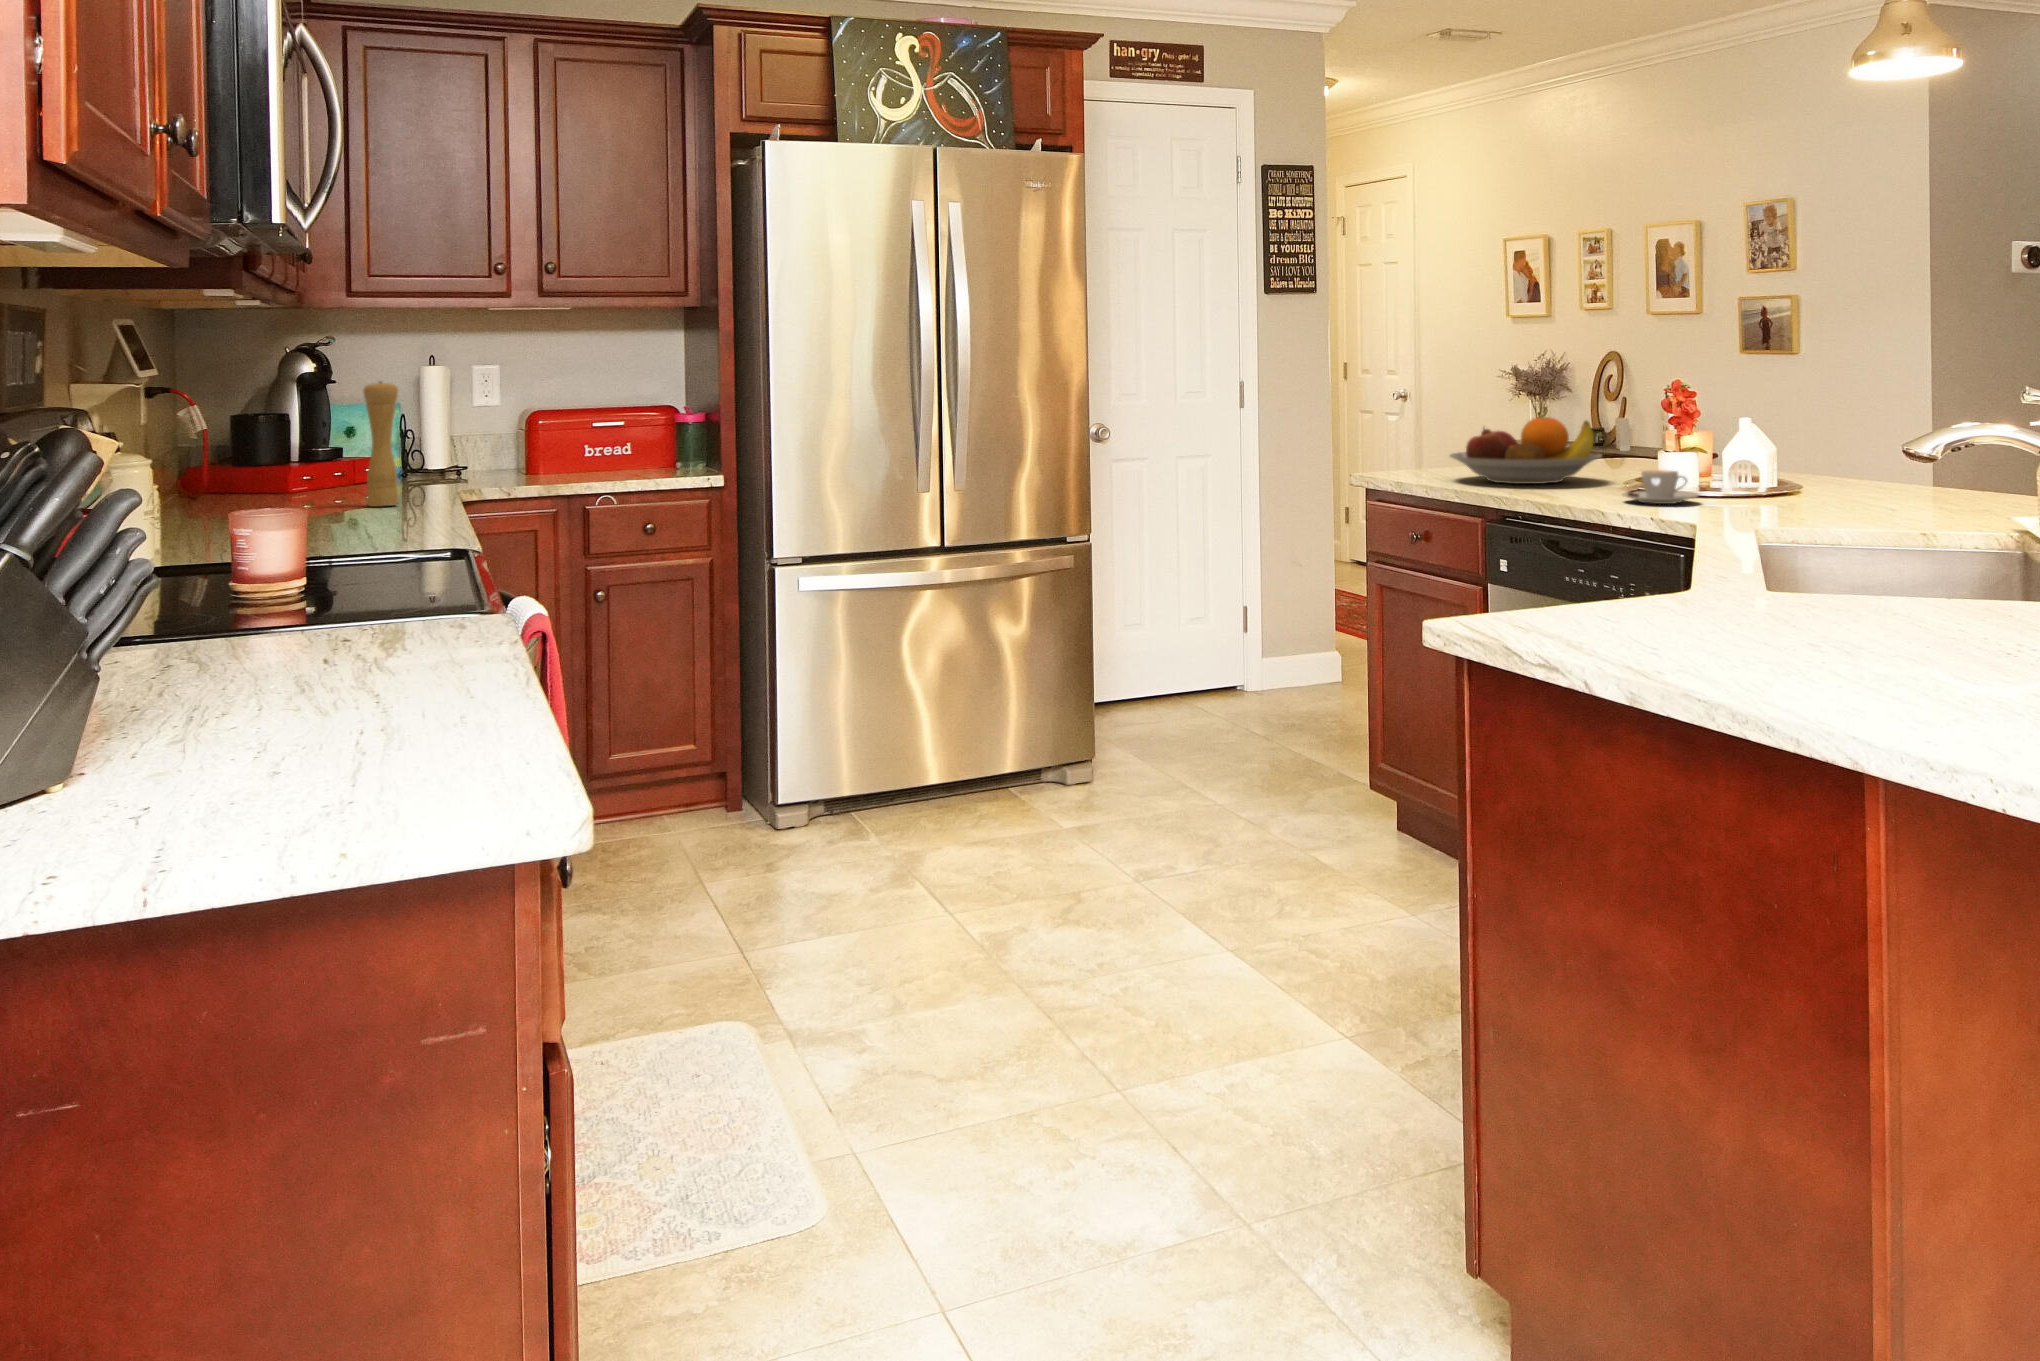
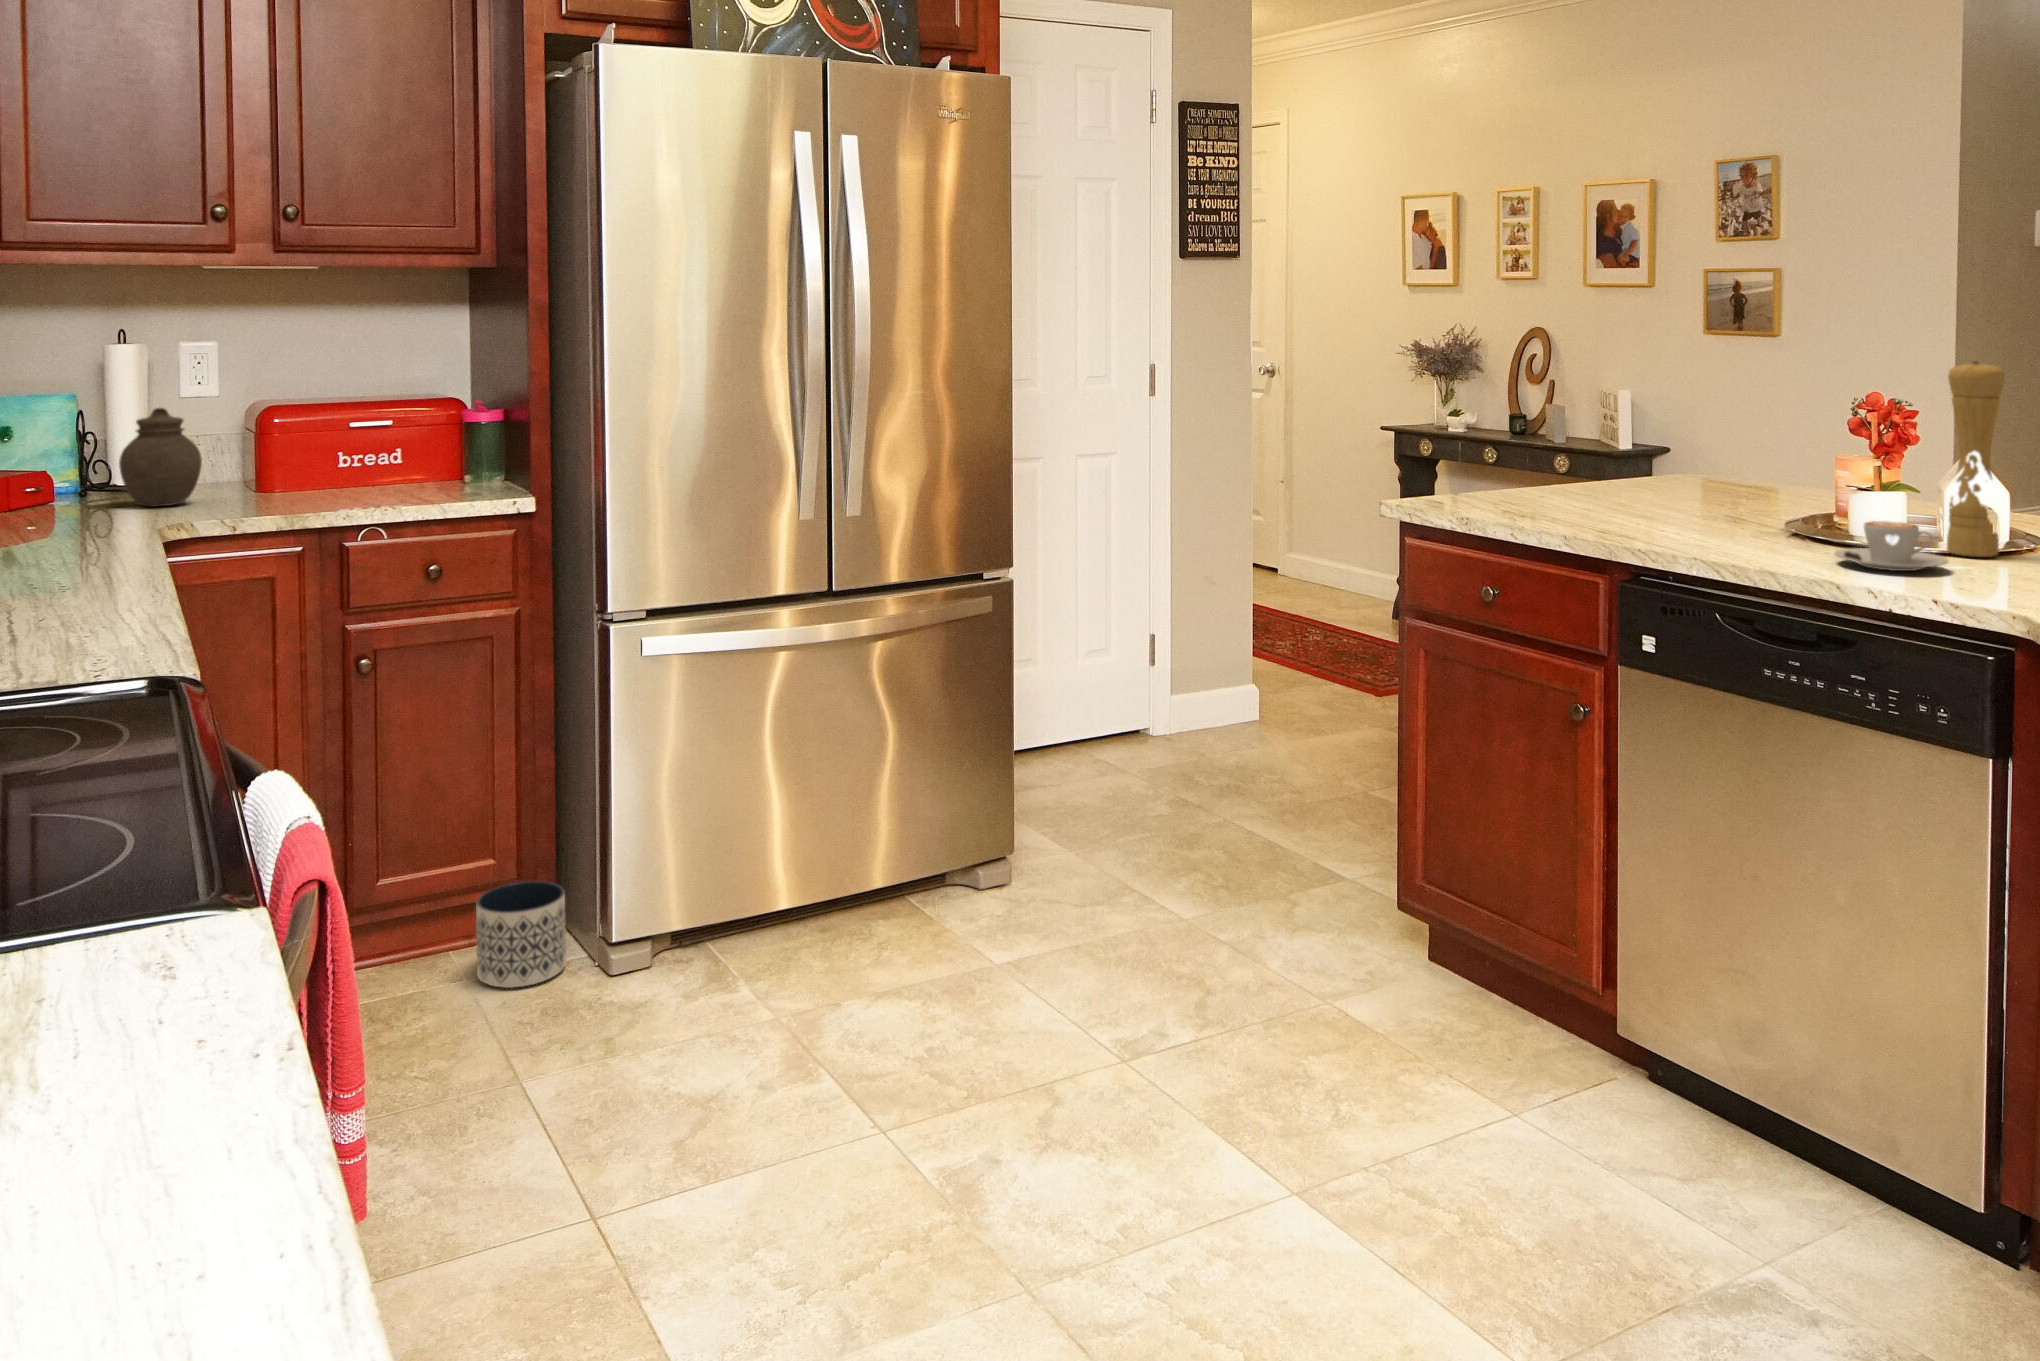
pepper mill: present [363,381,399,507] -> present [1947,361,2005,557]
jar: none [429,413,487,486] -> present [119,408,202,506]
fruit bowl: present [1450,417,1601,484] -> none [1531,435,1742,526]
planter: none [680,761,745,833] -> present [476,881,566,988]

